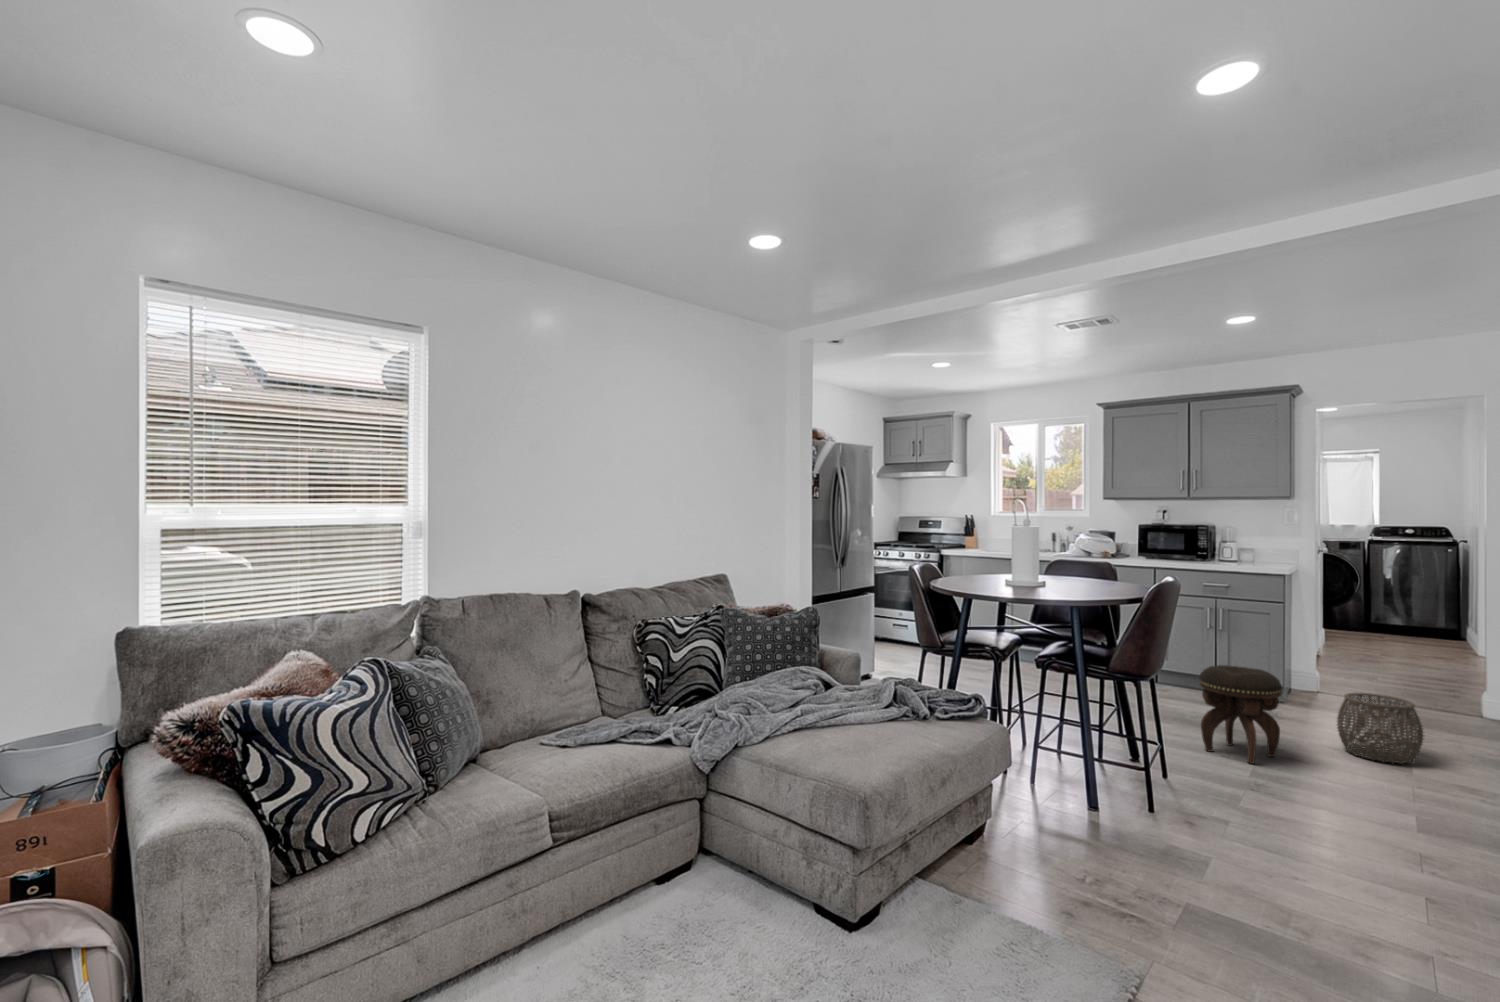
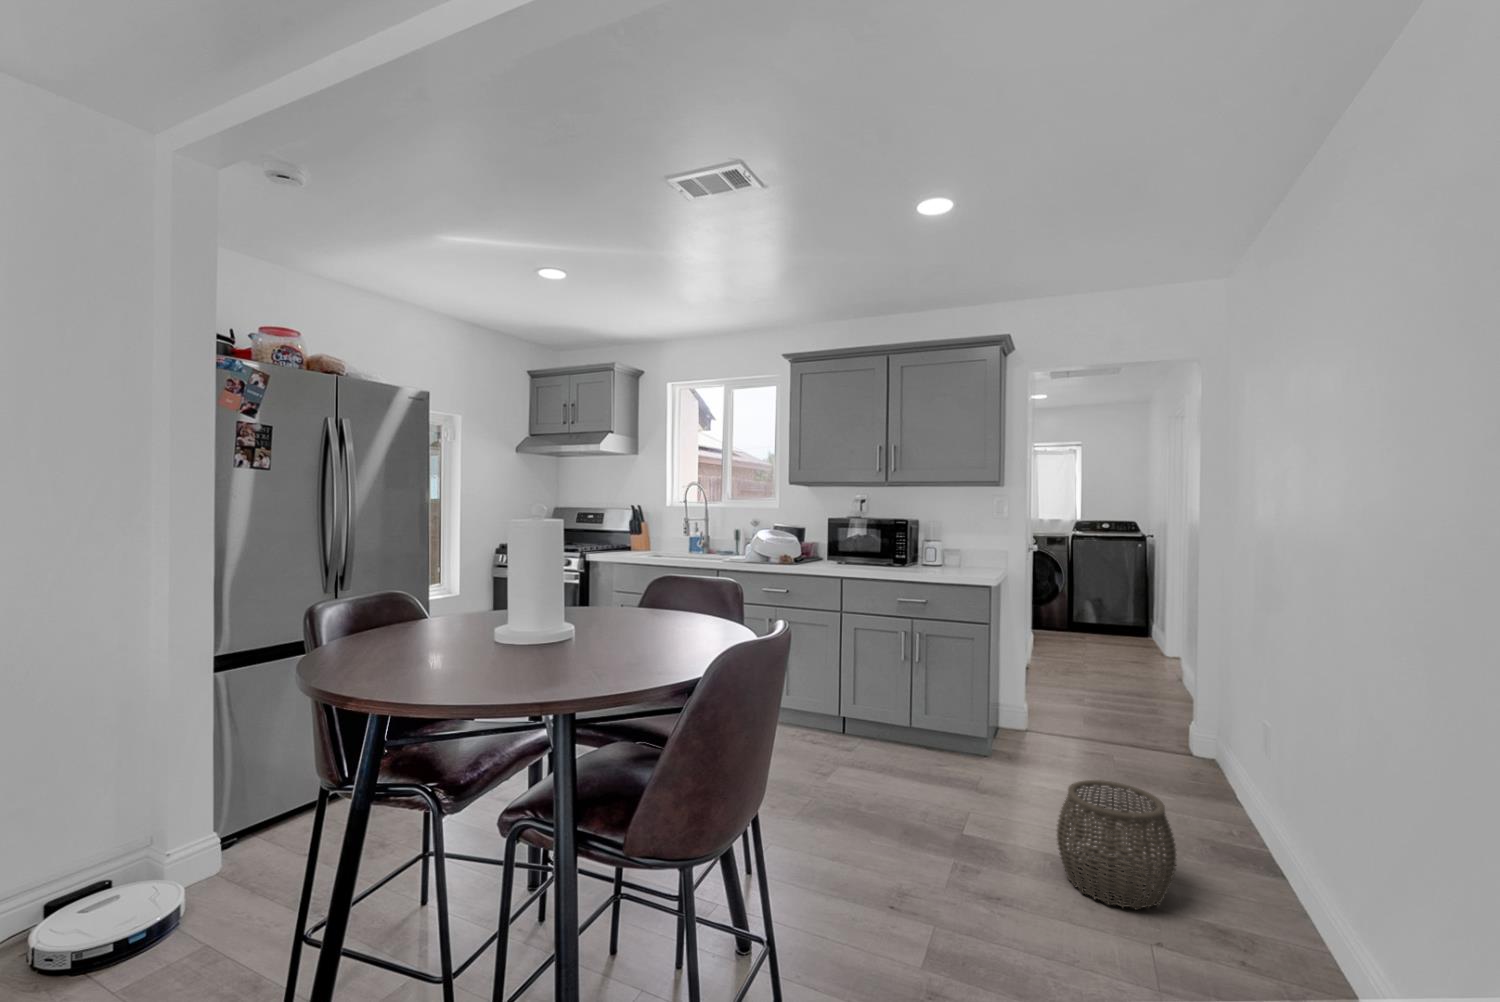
footstool: present [1199,665,1282,764] -> none [857,756,982,951]

